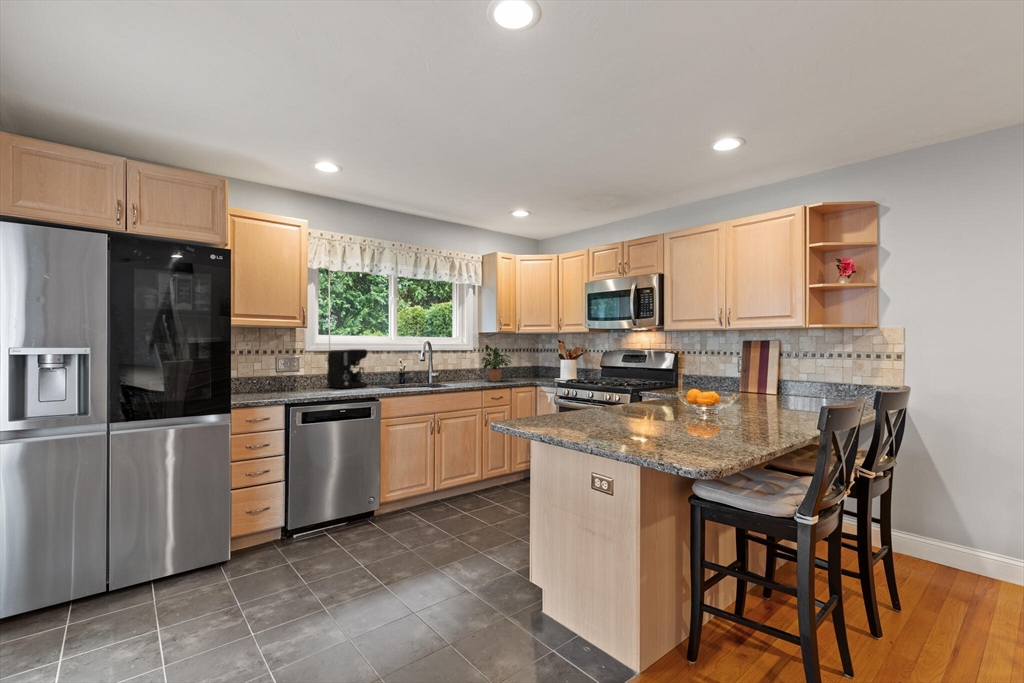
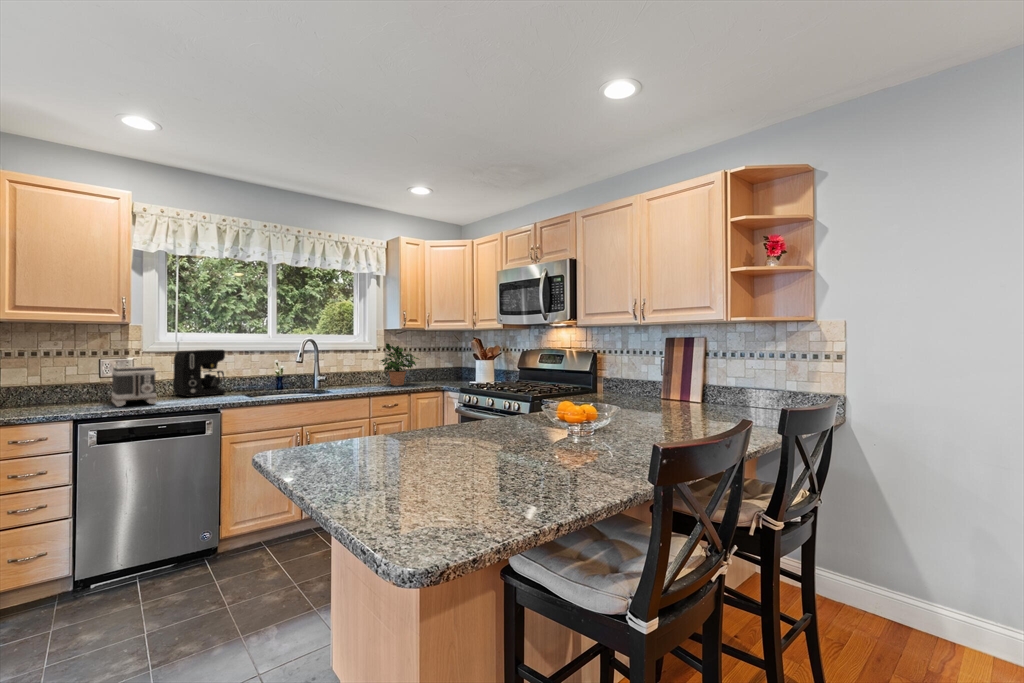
toaster: none [289,363,330,395] -> present [111,366,157,406]

